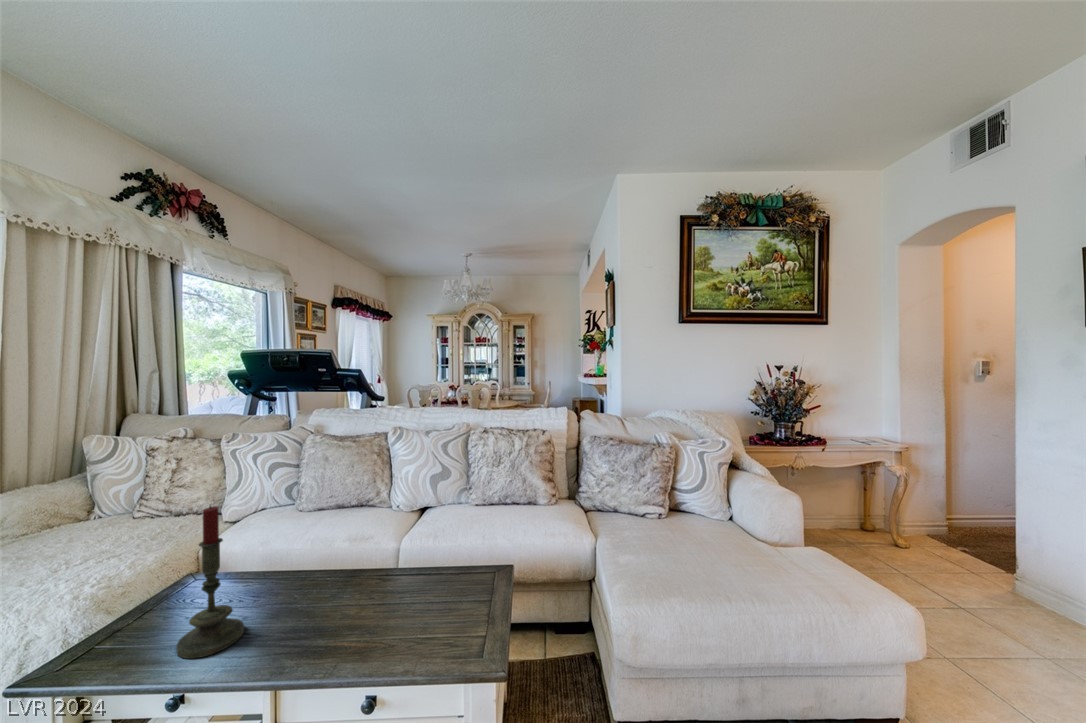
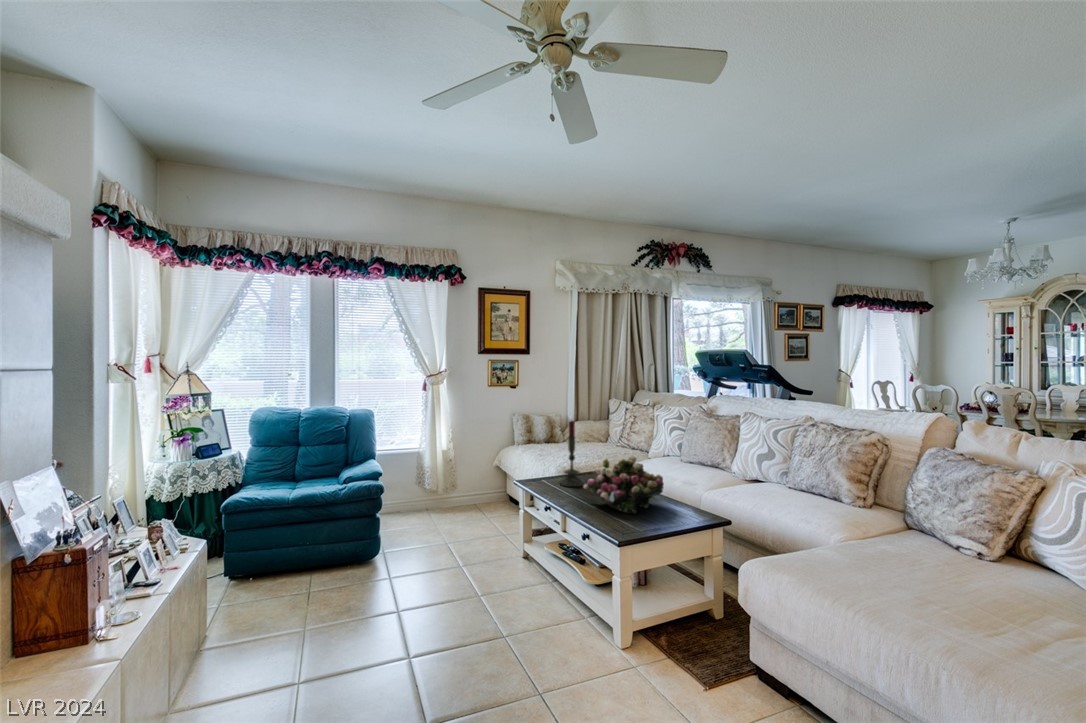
flower arrangement: none [325,533,466,638] -> present [583,455,664,514]

